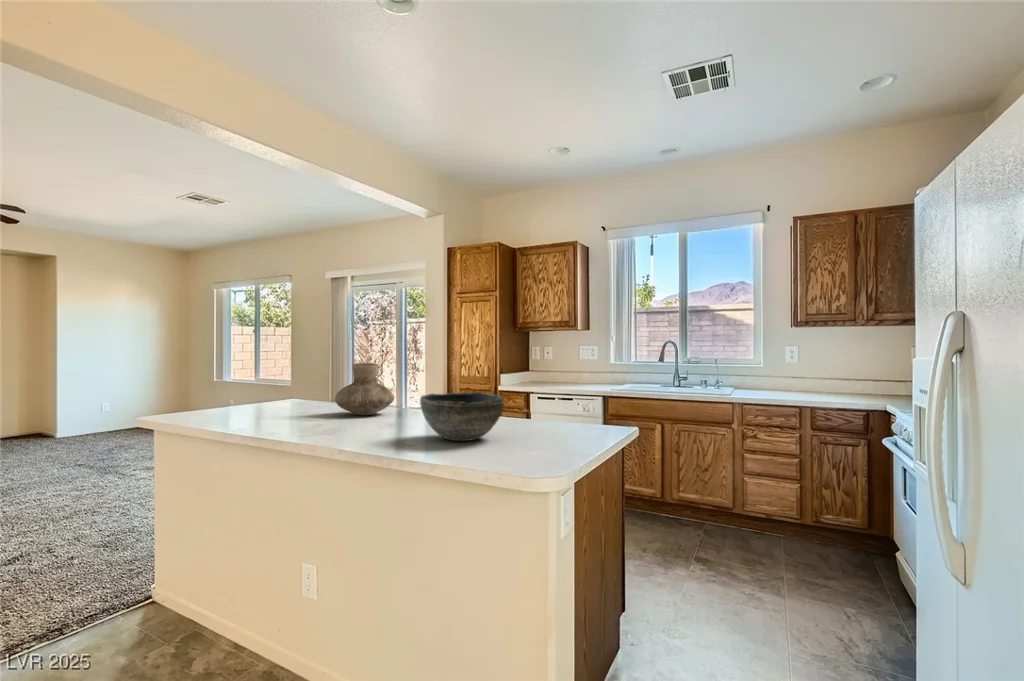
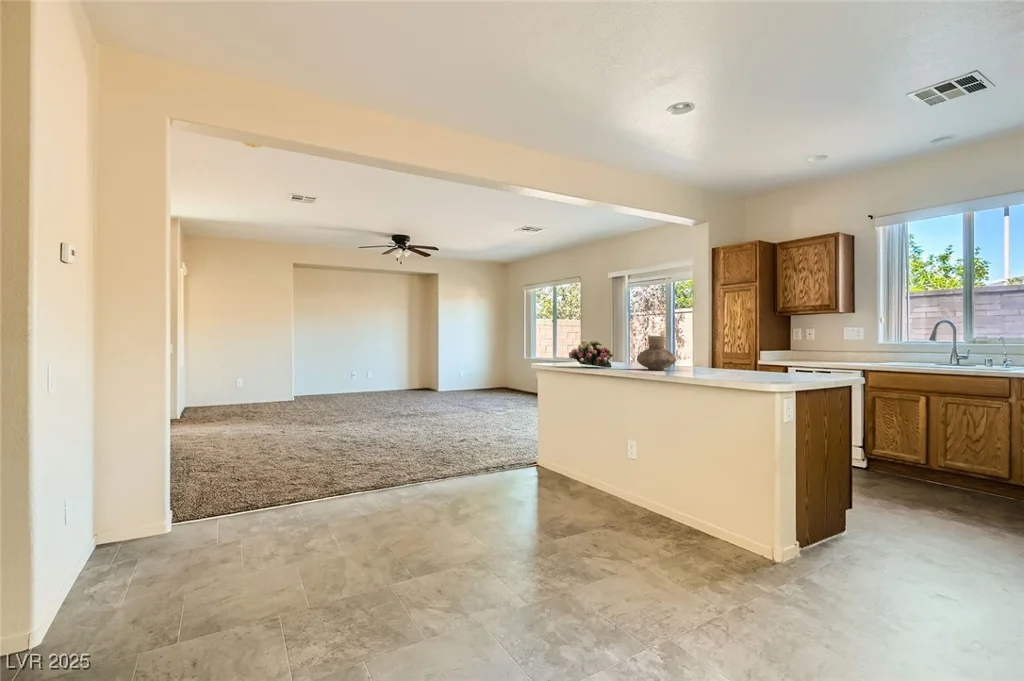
flower arrangement: none [219,369,299,413] -> present [569,340,613,368]
bowl: present [420,392,504,441] -> none [699,351,756,379]

